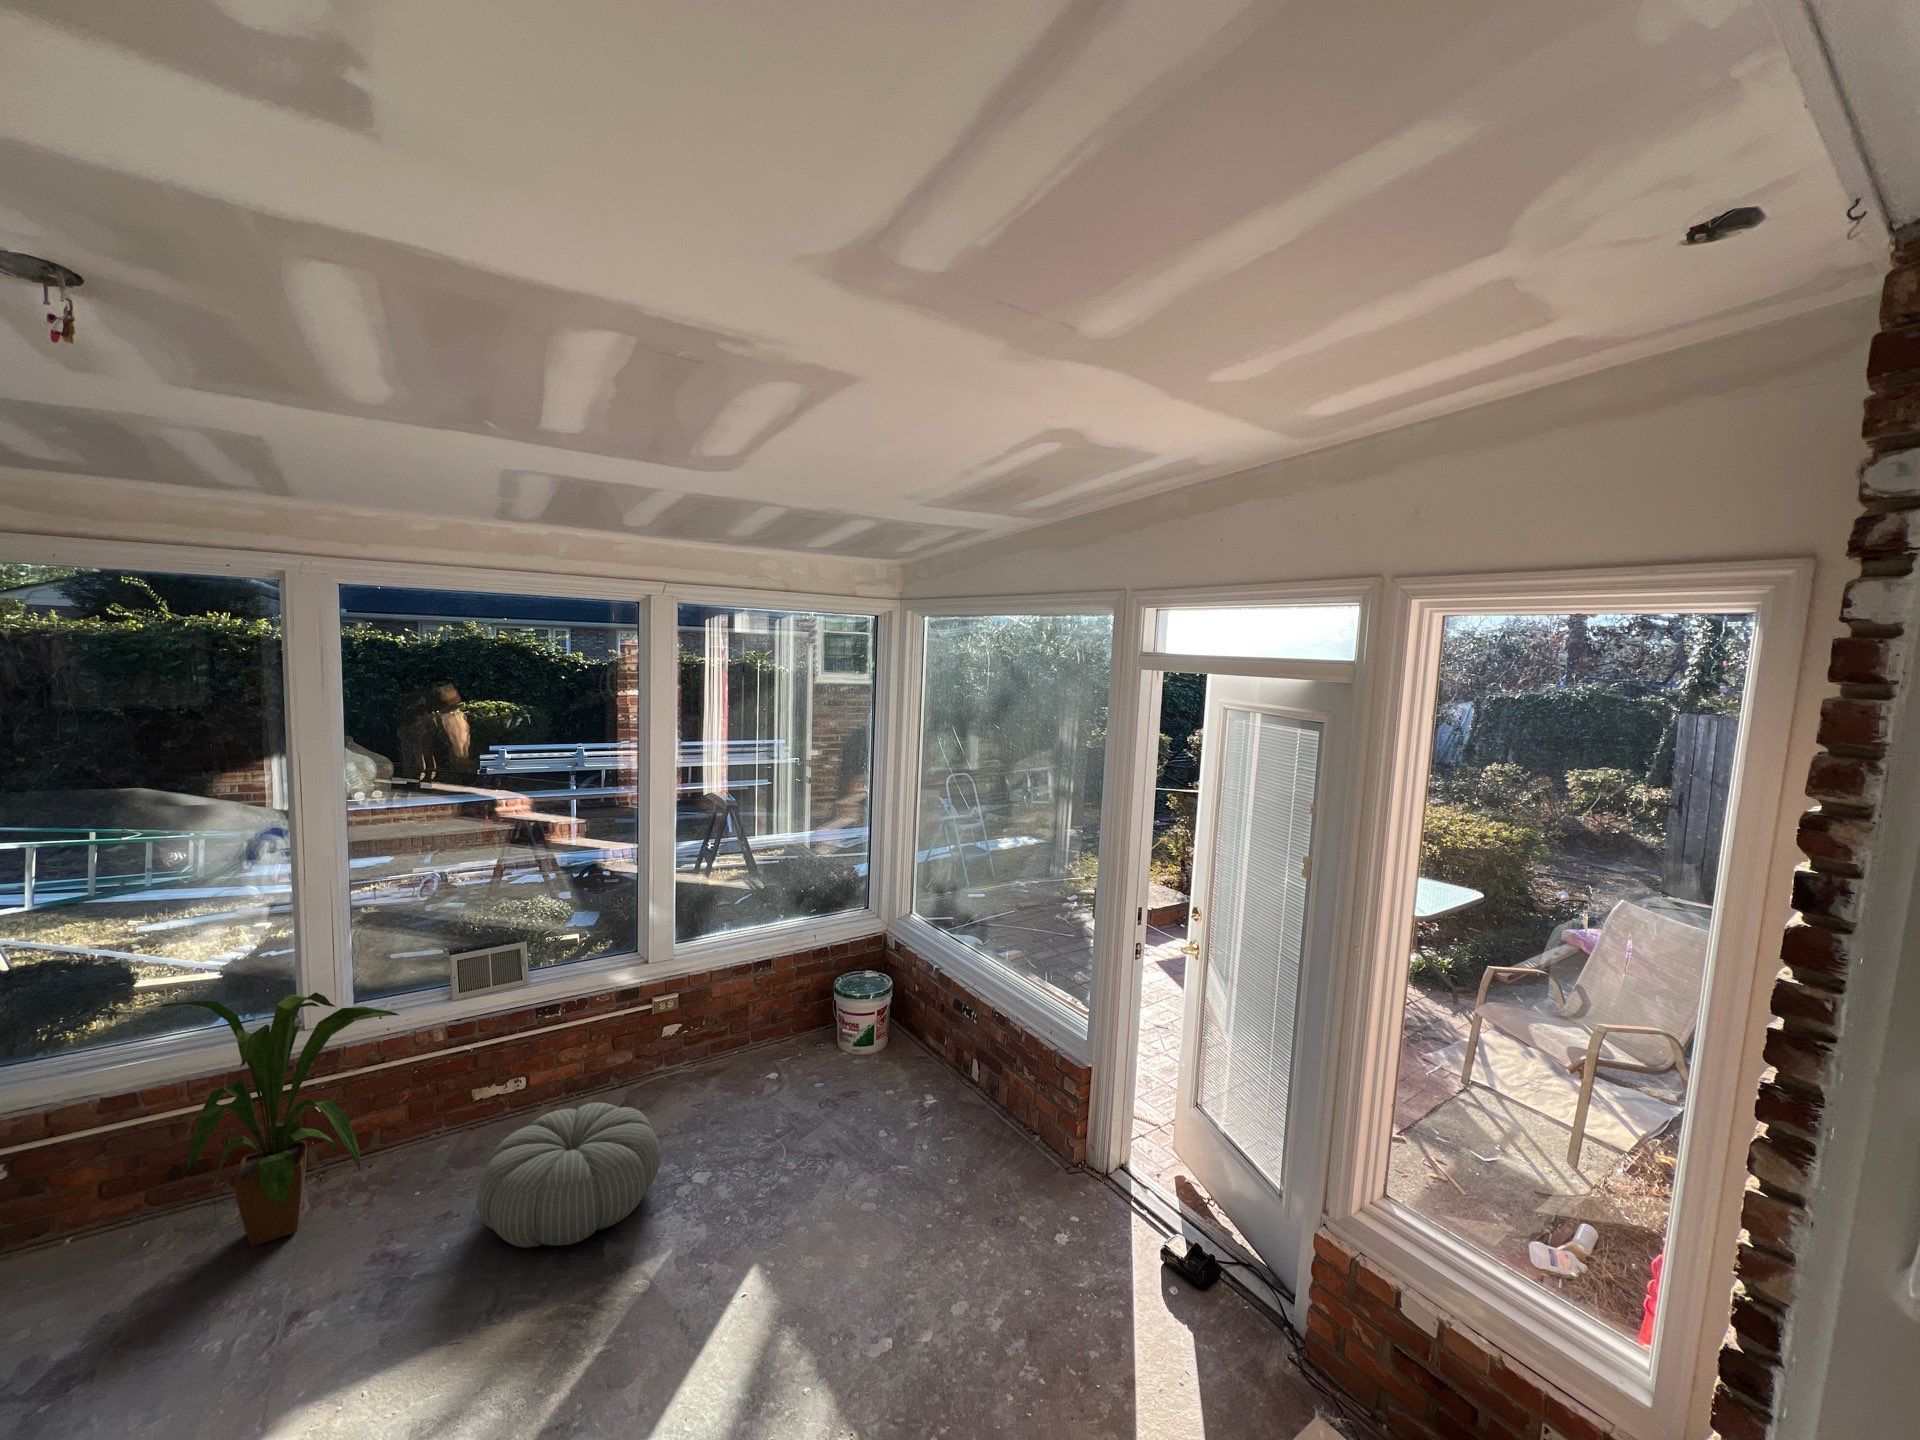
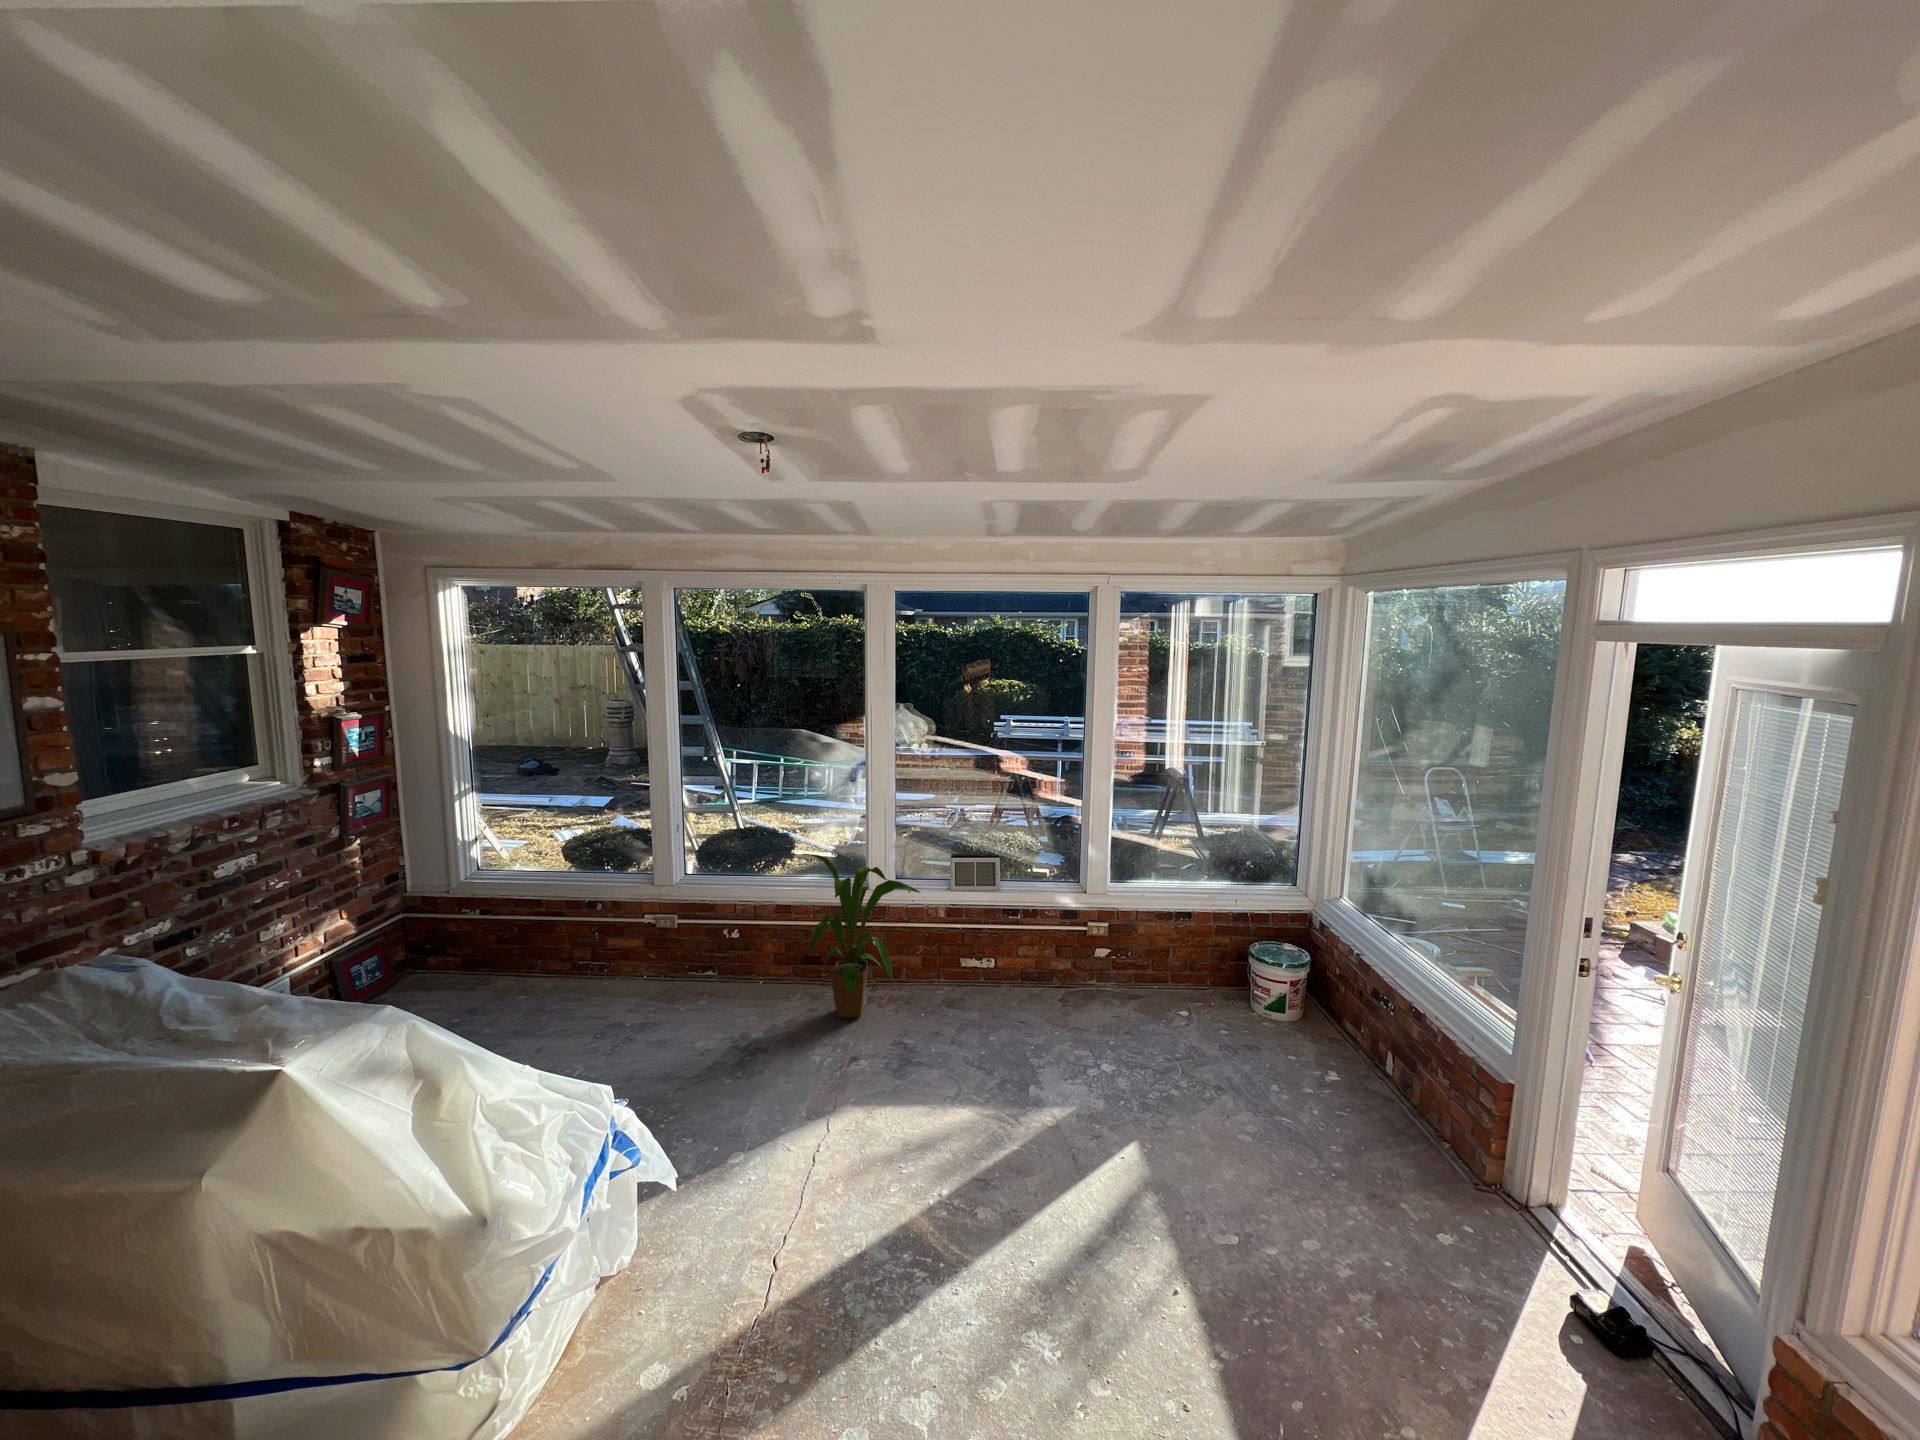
pouf: present [478,1103,660,1247] -> none [955,987,1079,1079]

